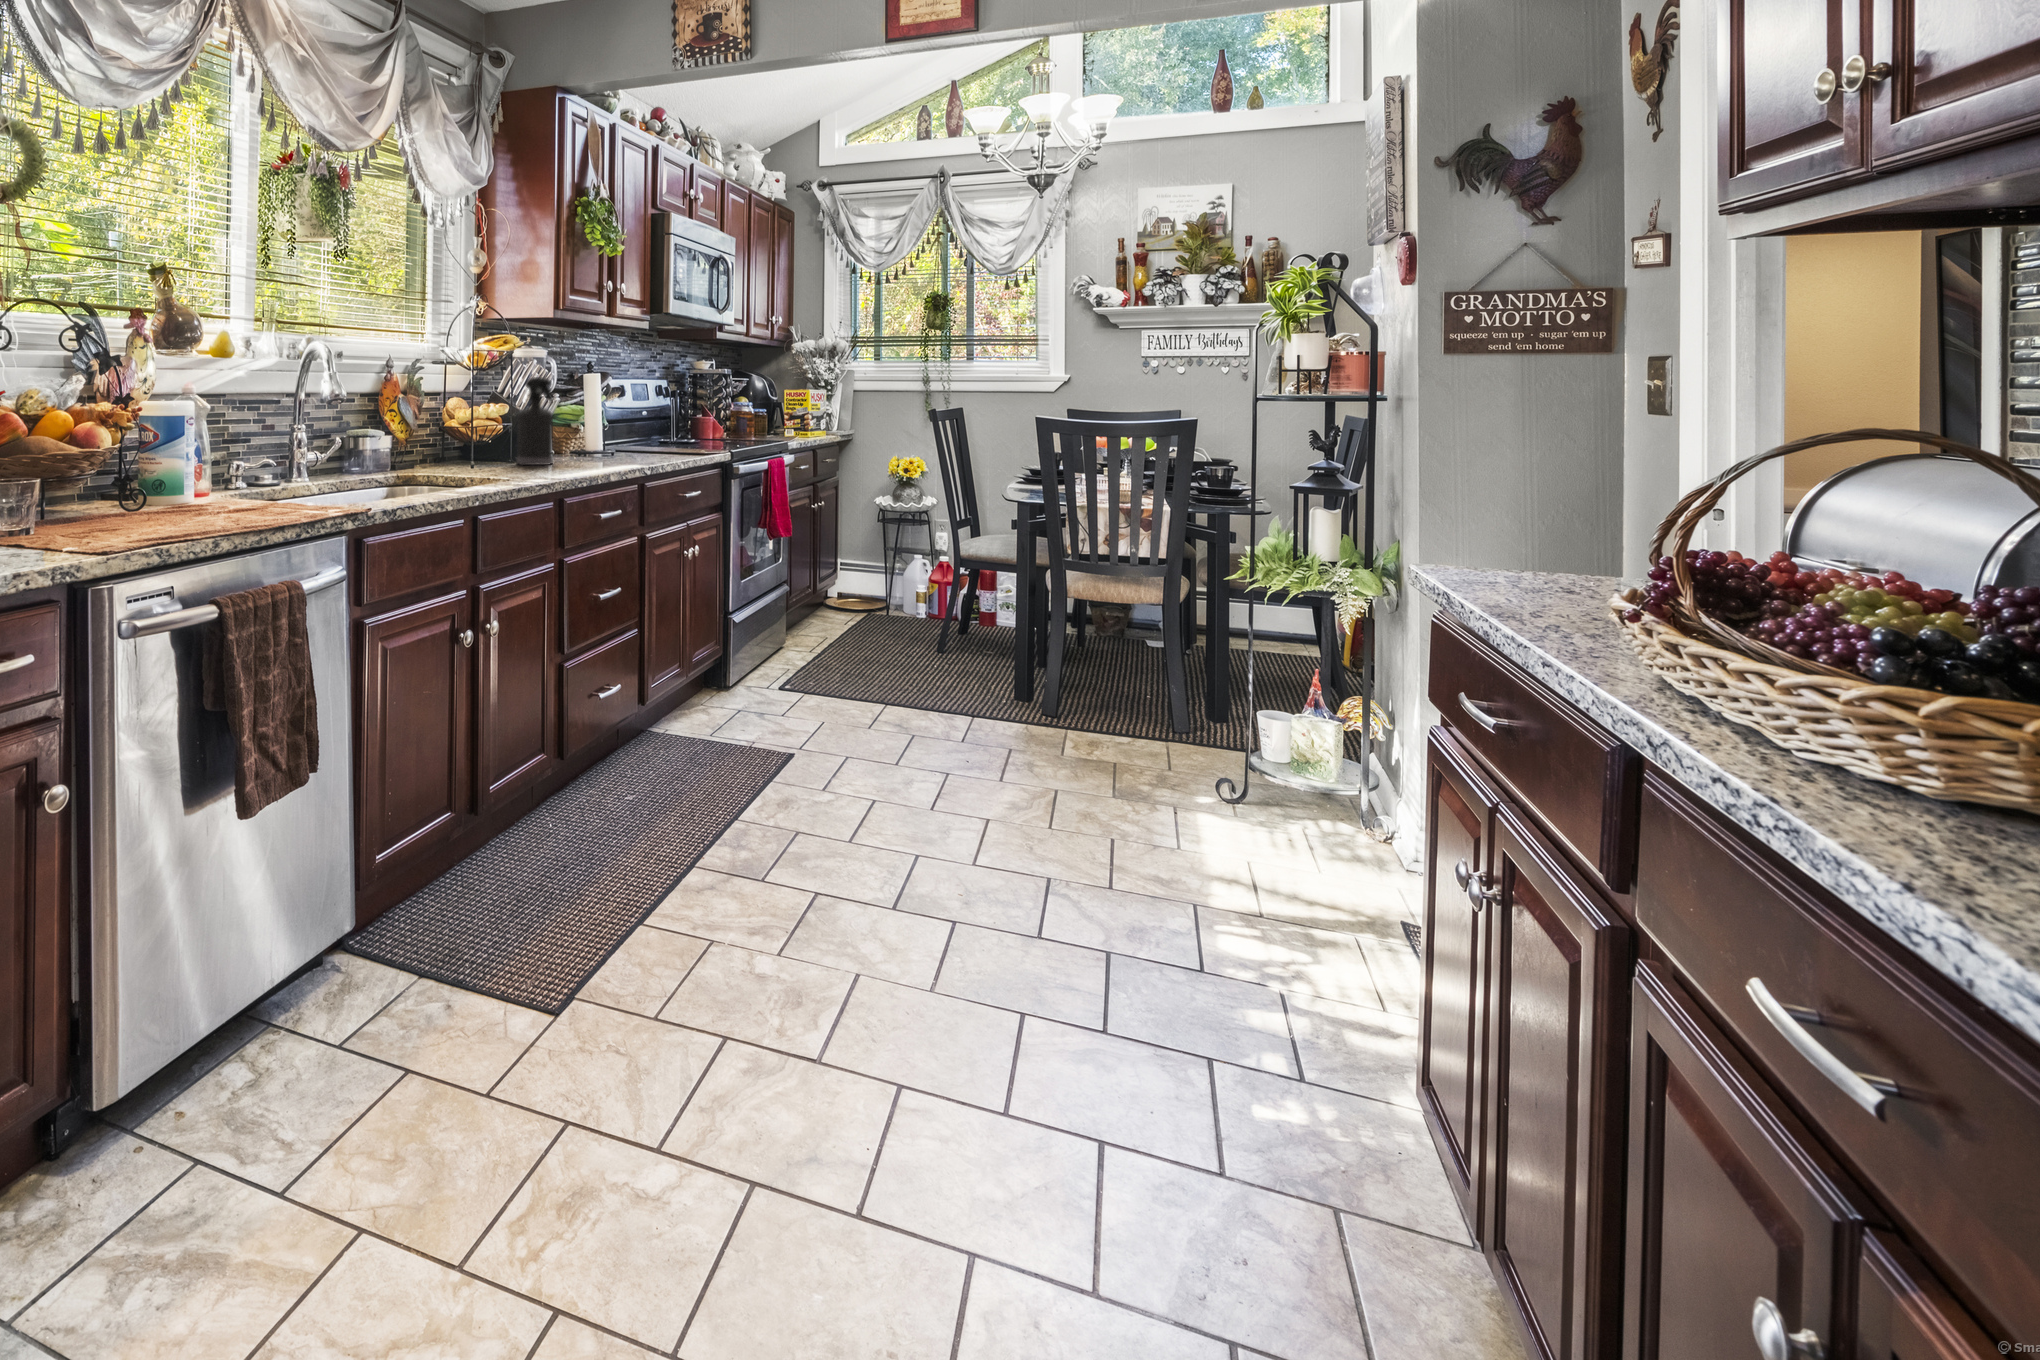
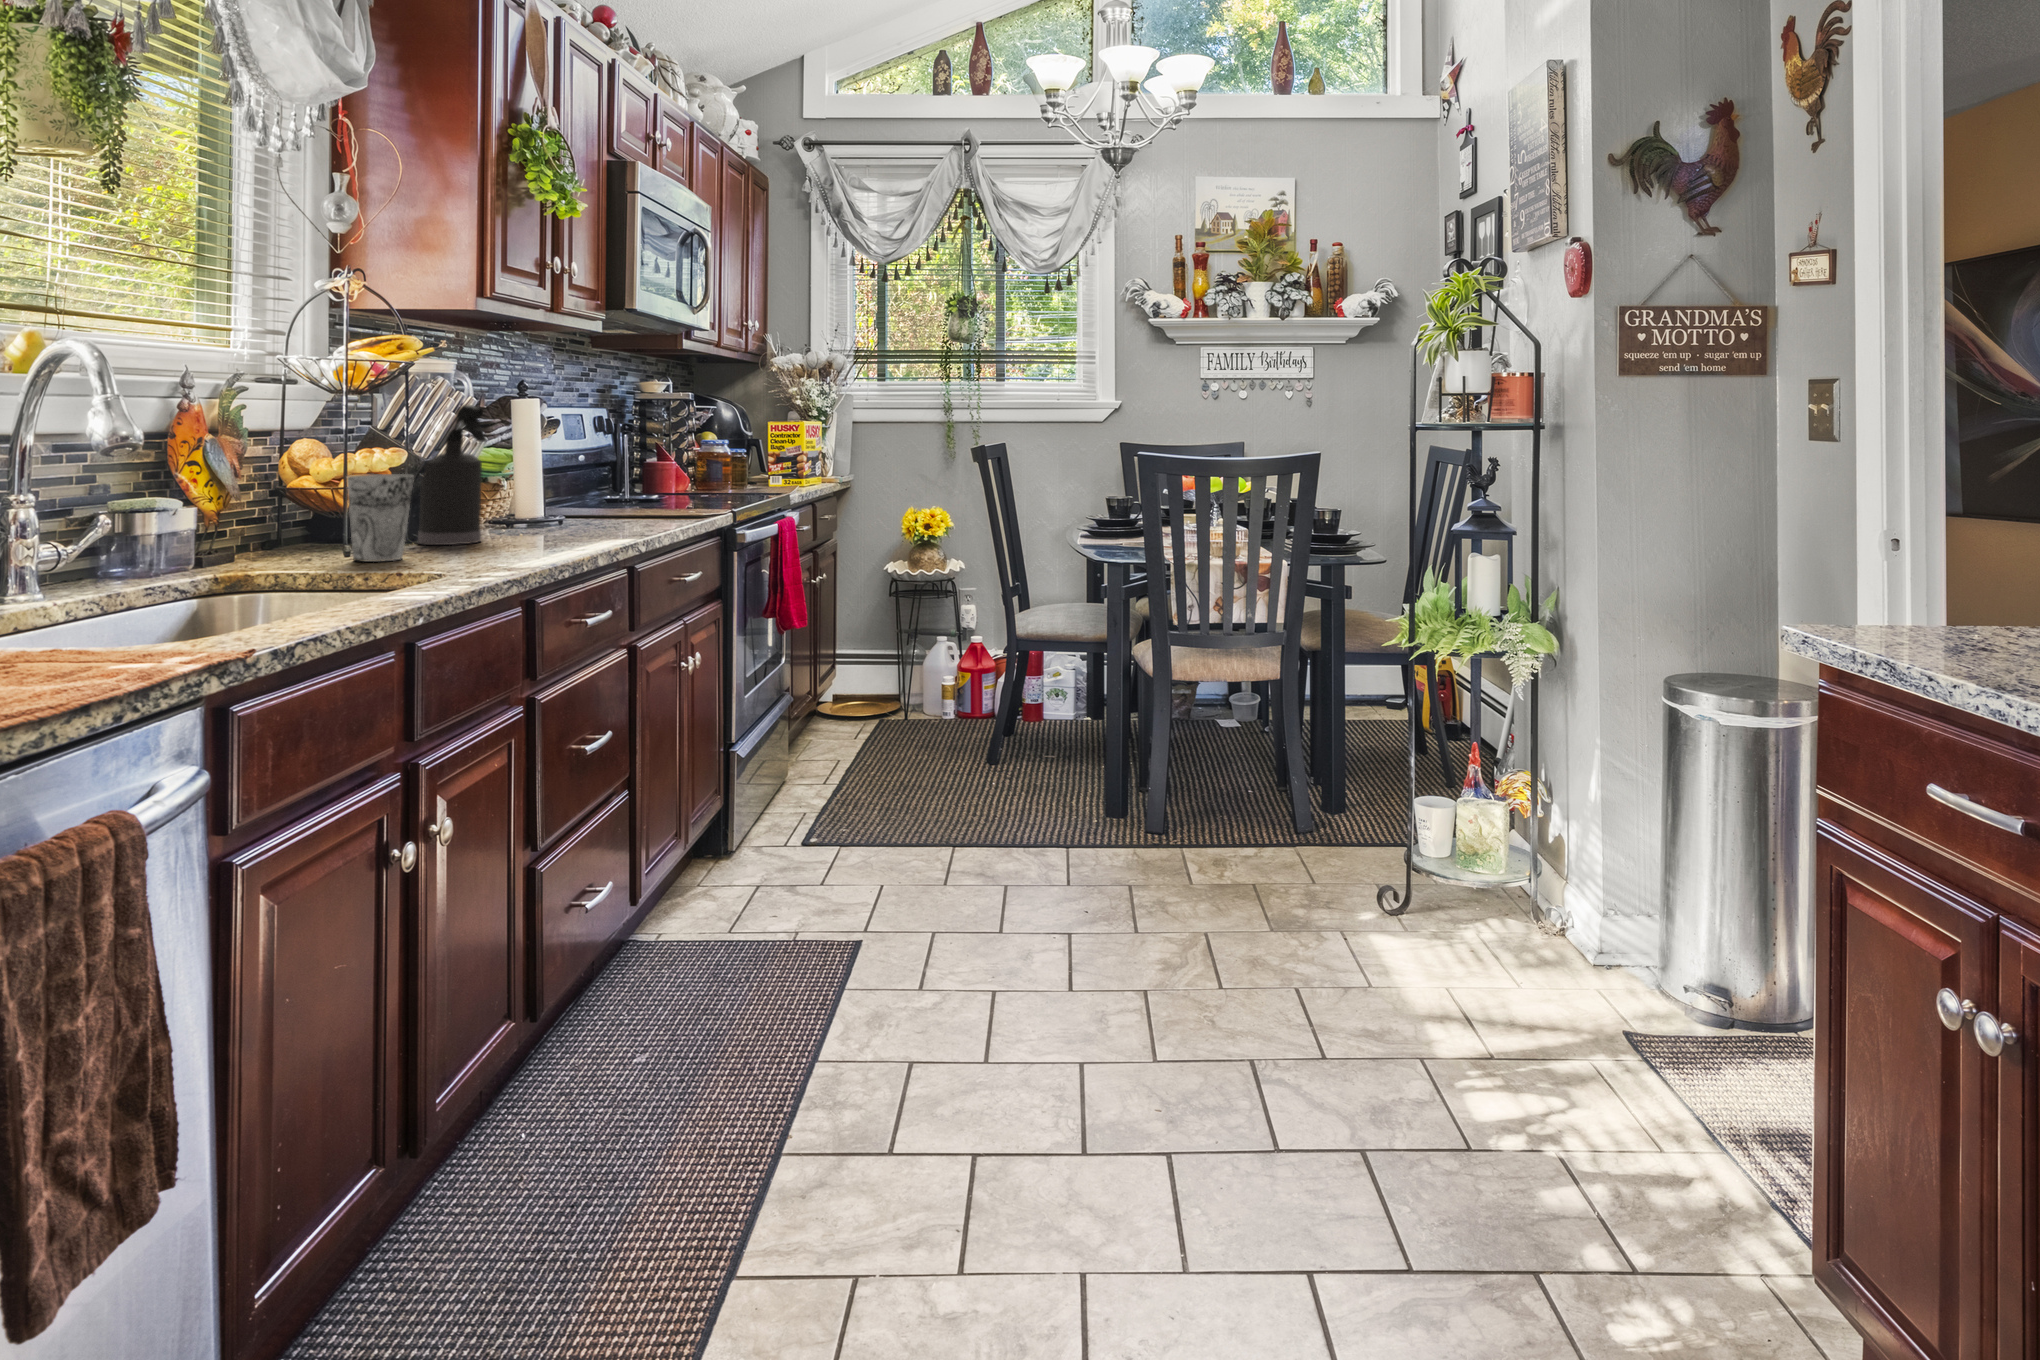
cup: none [466,420,504,472] -> present [347,474,414,562]

